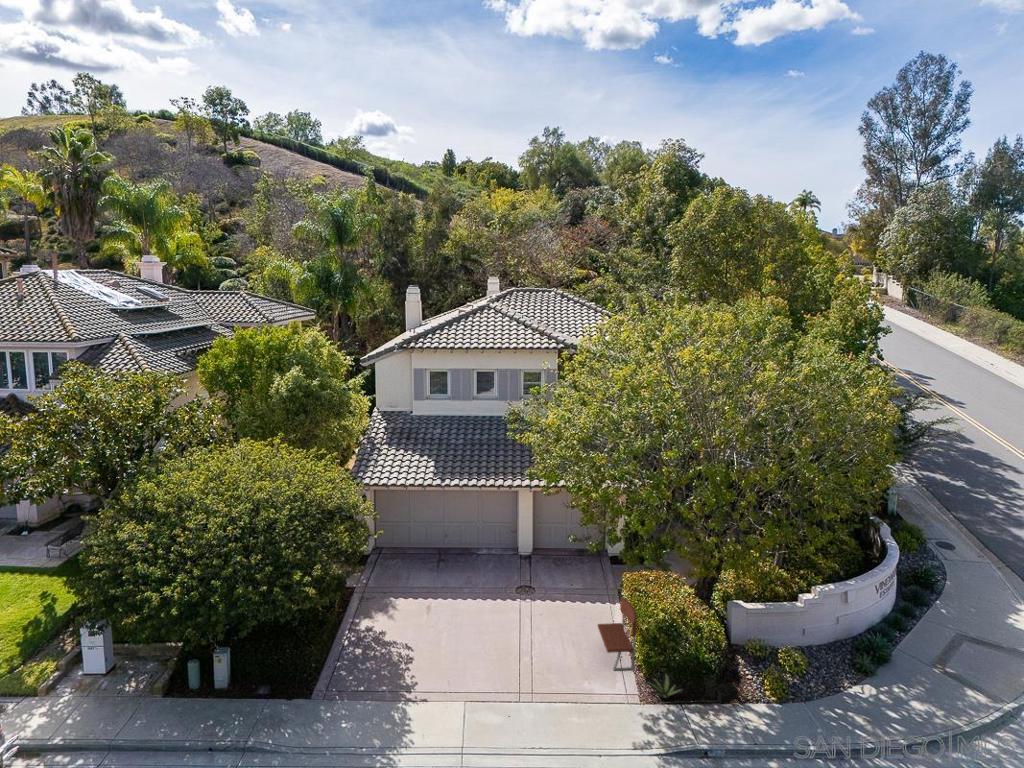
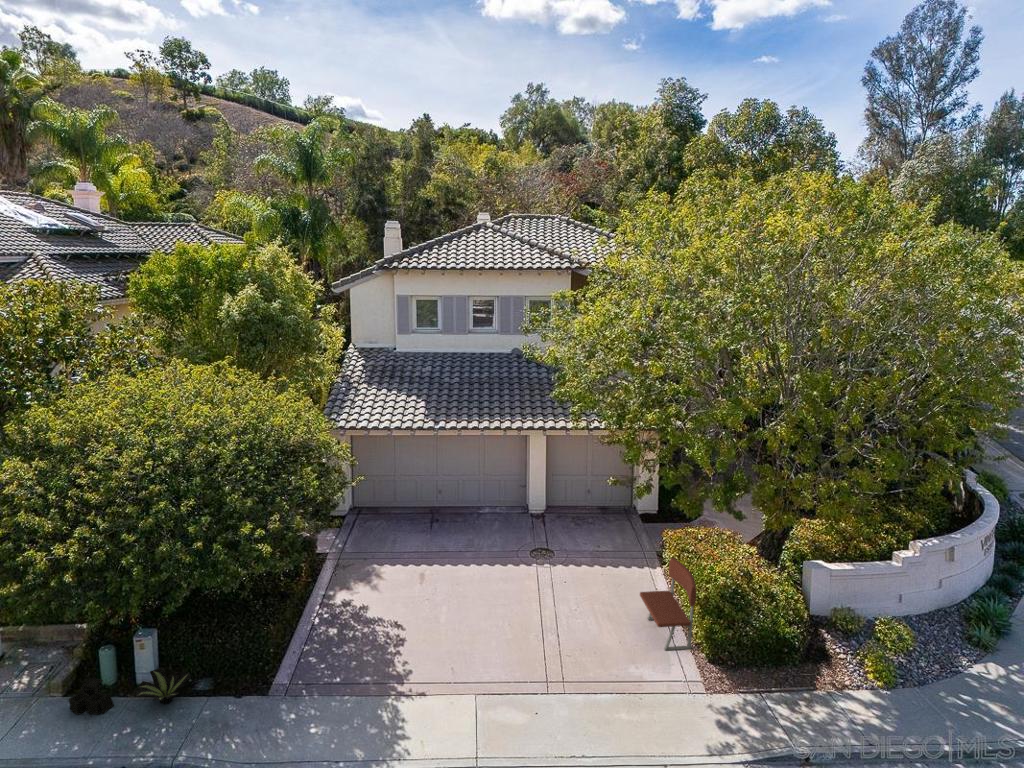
potted plant: present [645,673,683,701] -> present [134,667,191,704]
storage bin: present [704,680,738,704] -> present [69,678,114,715]

